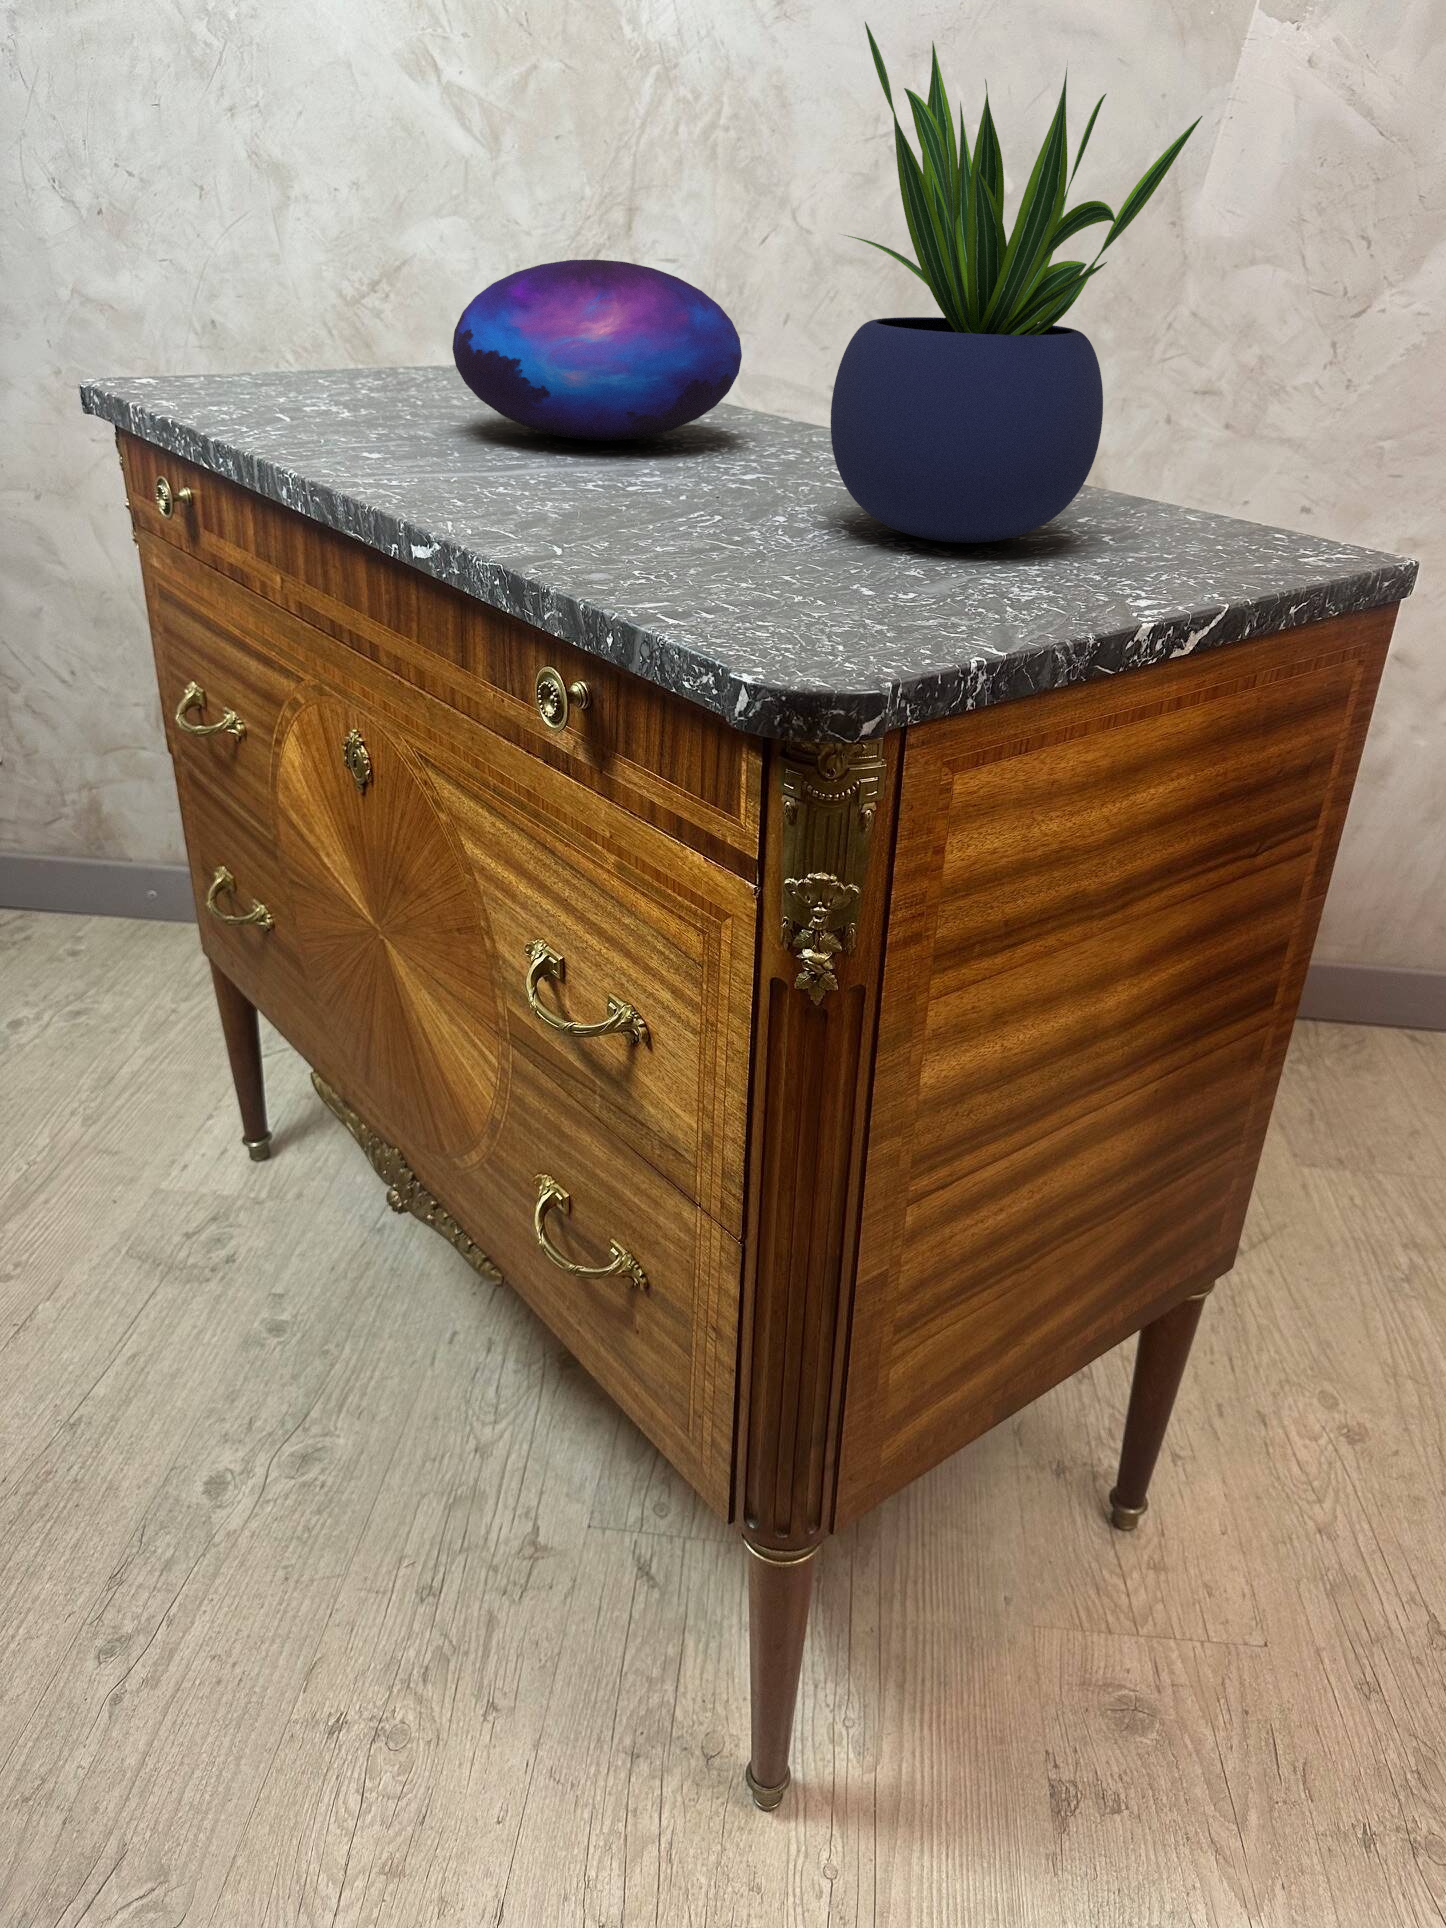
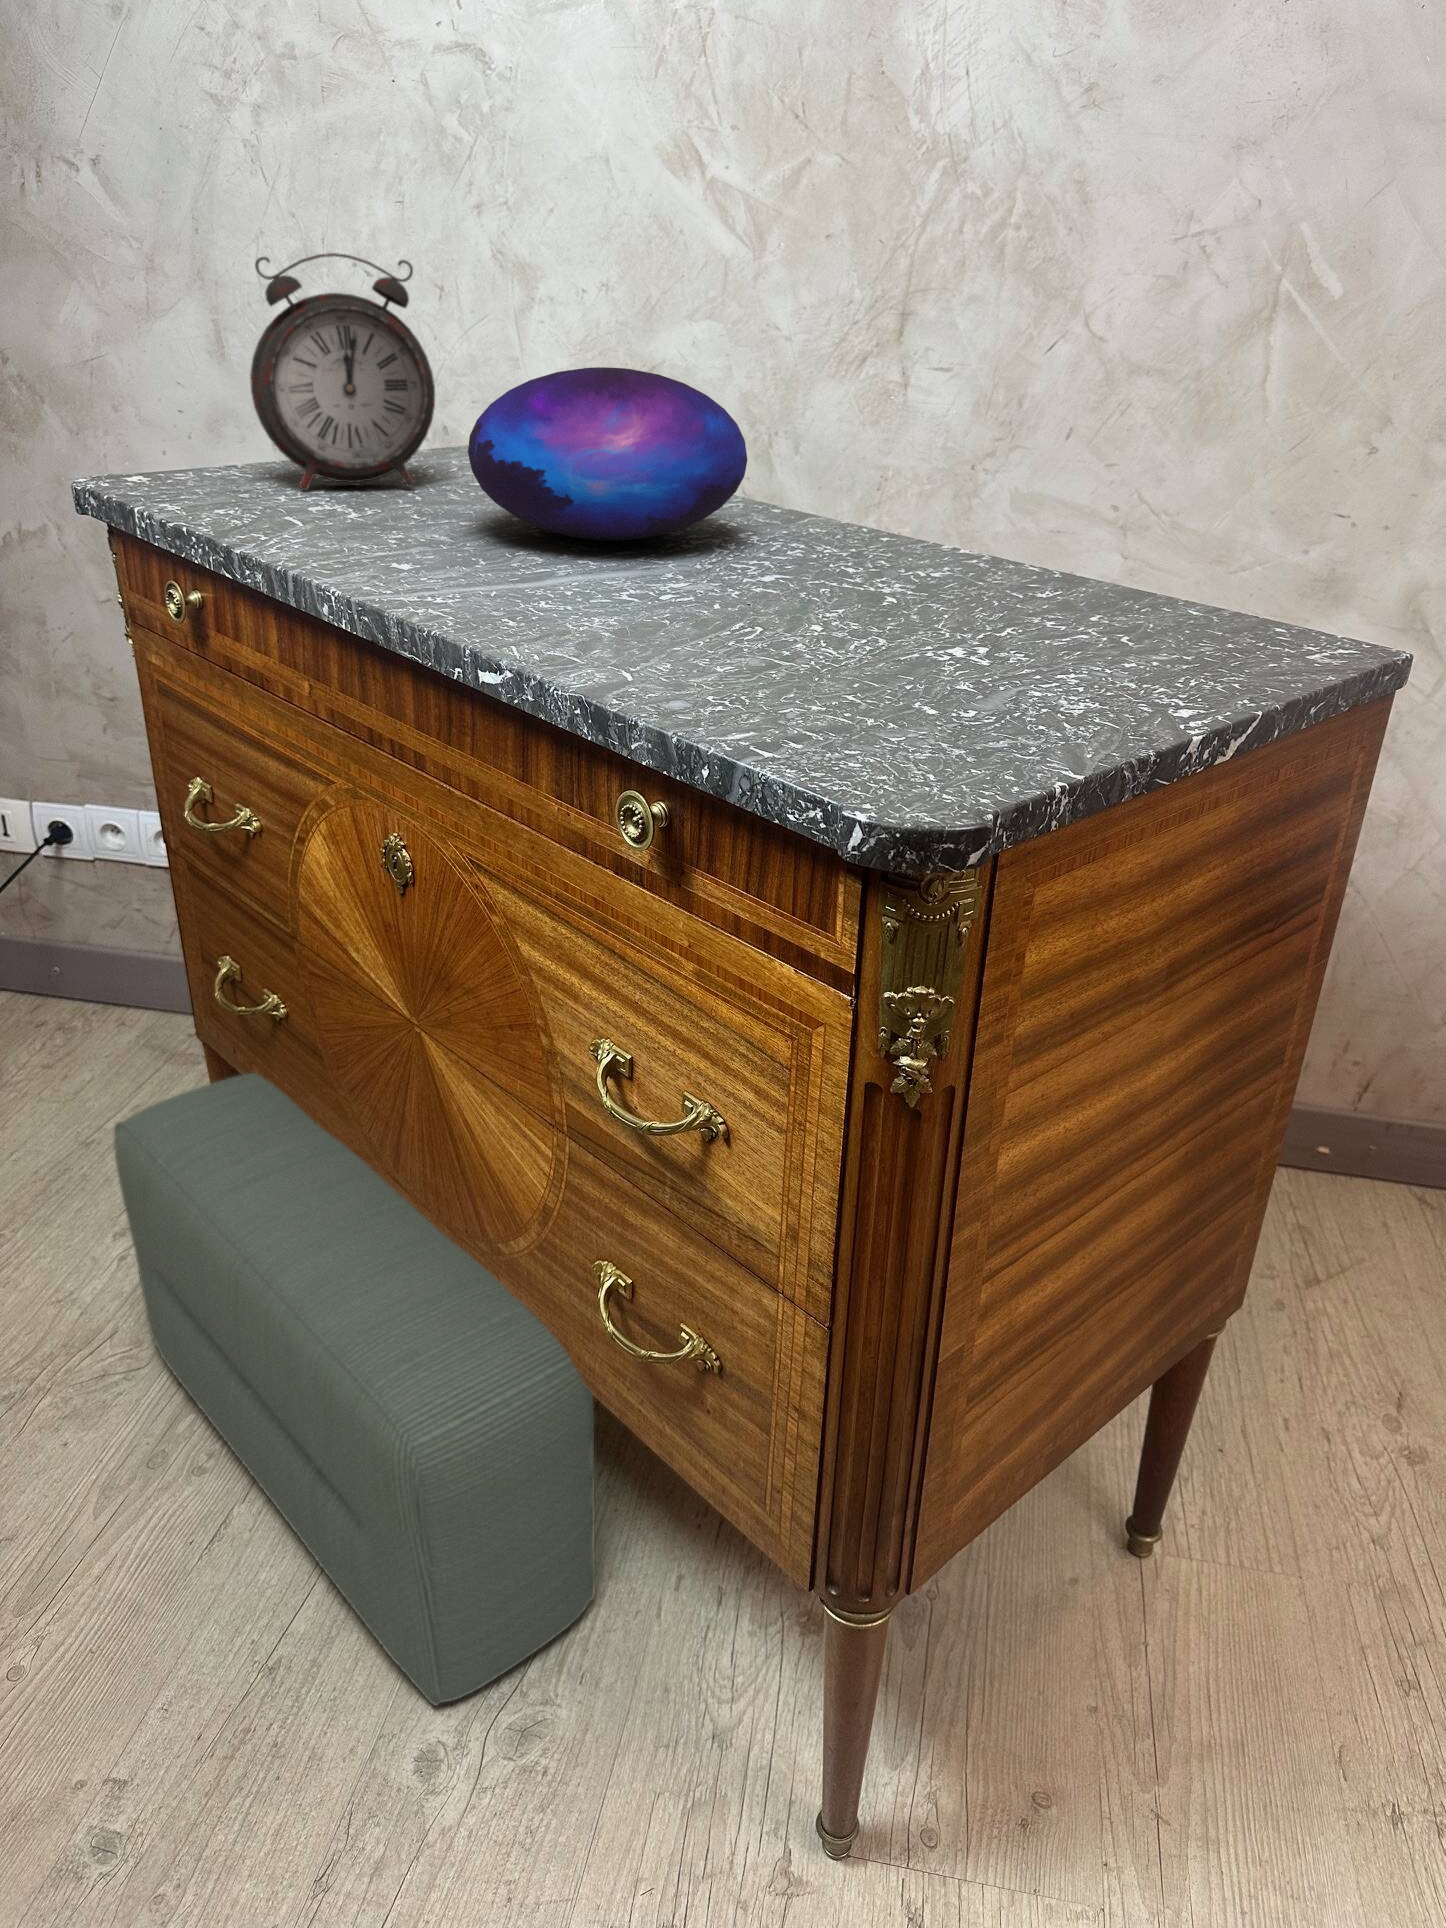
potted plant: present [831,22,1203,543] -> none [871,184,1217,652]
alarm clock: none [255,149,443,394] -> present [250,253,435,490]
pouf: none [105,984,549,1621] -> present [114,1072,595,1705]

